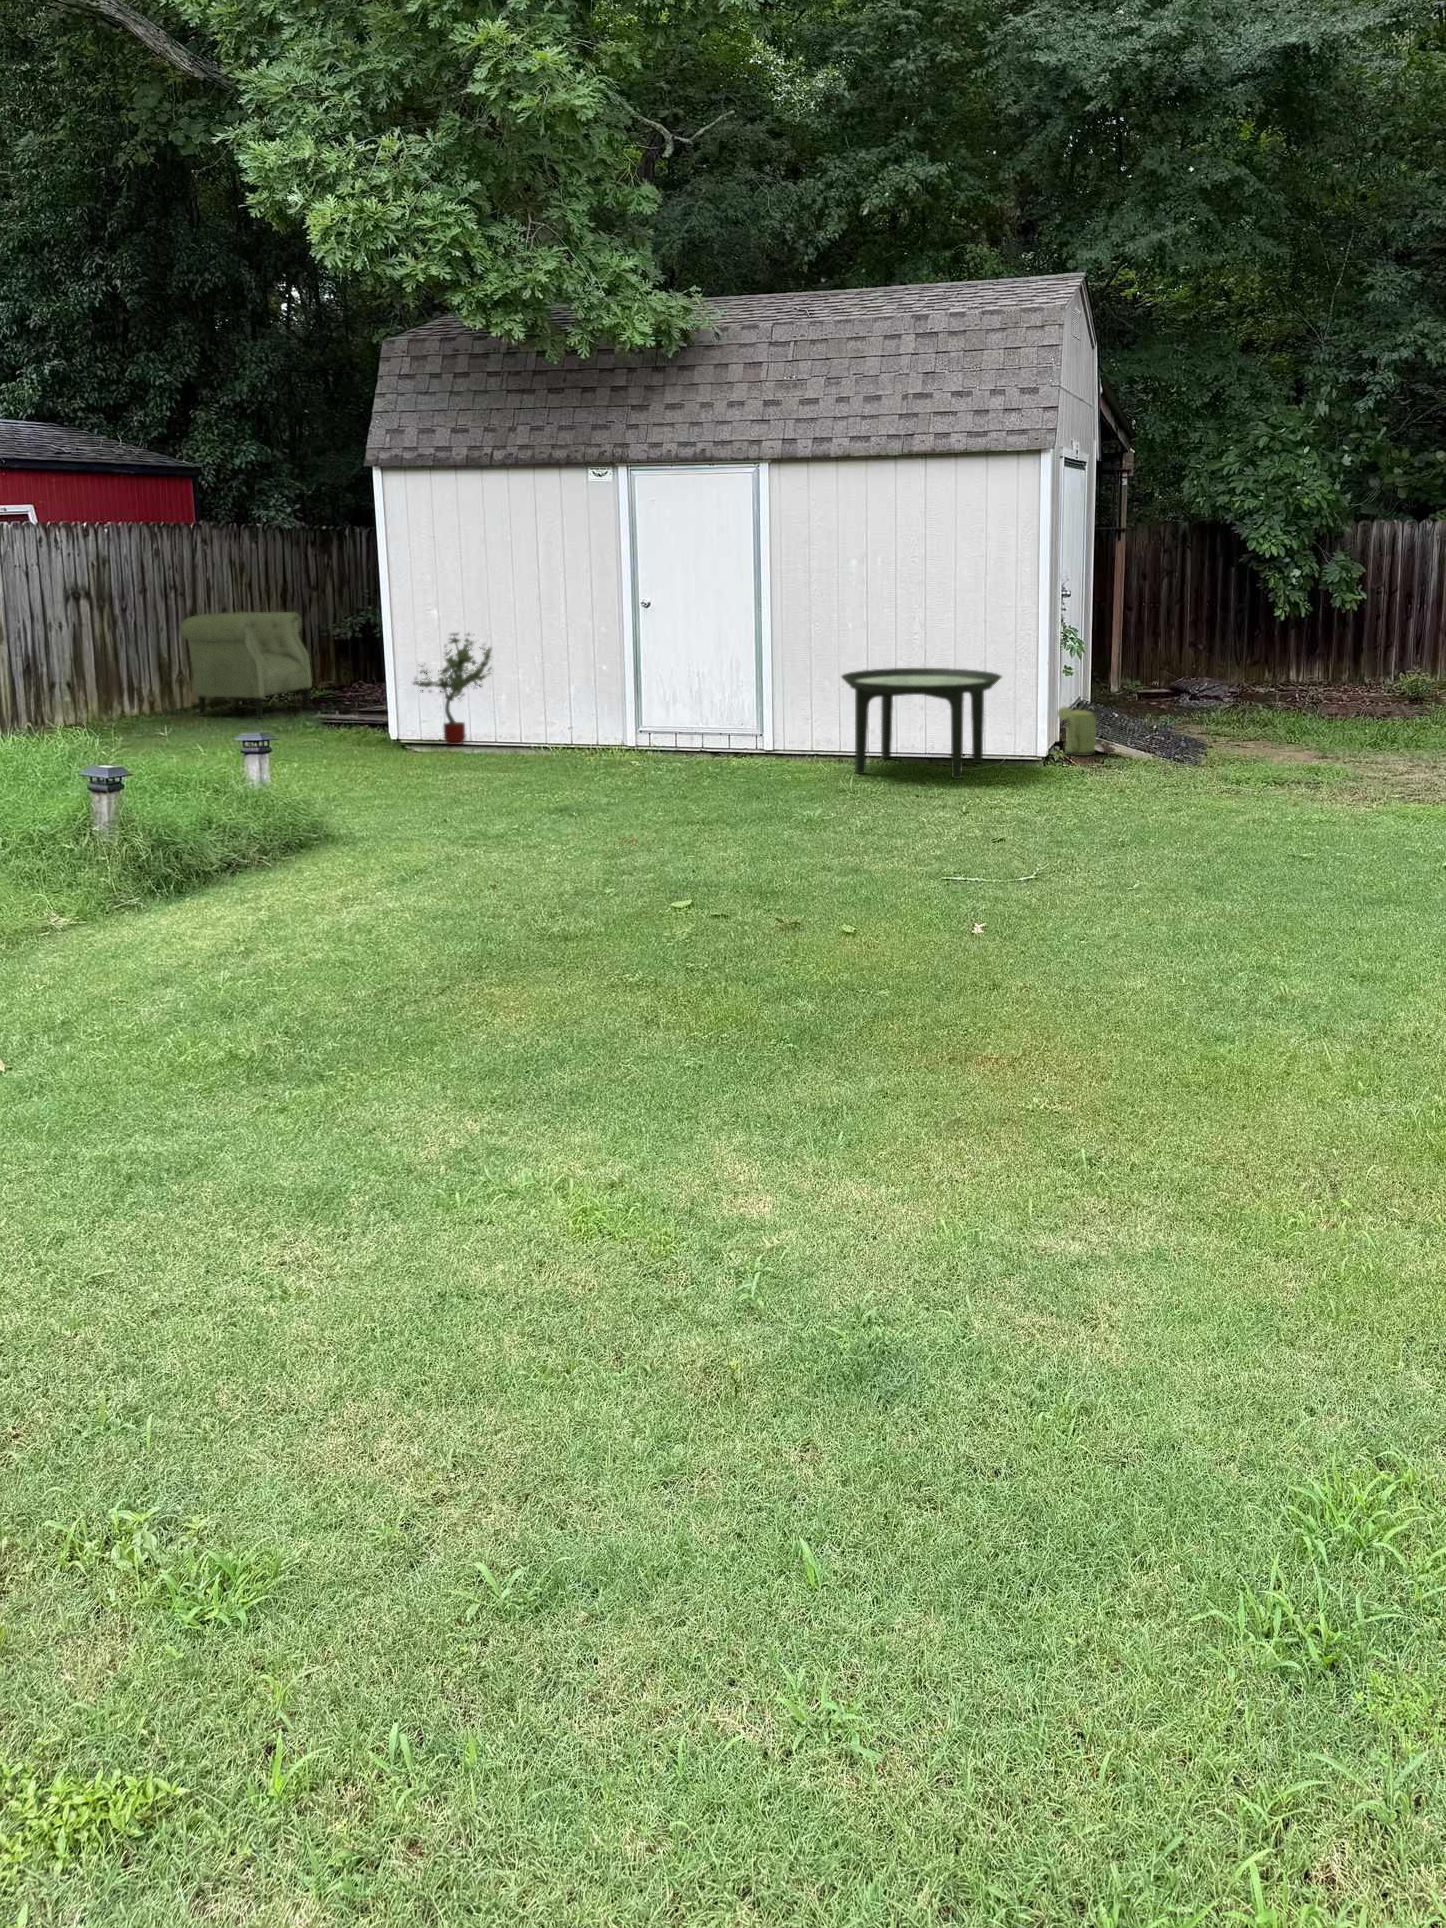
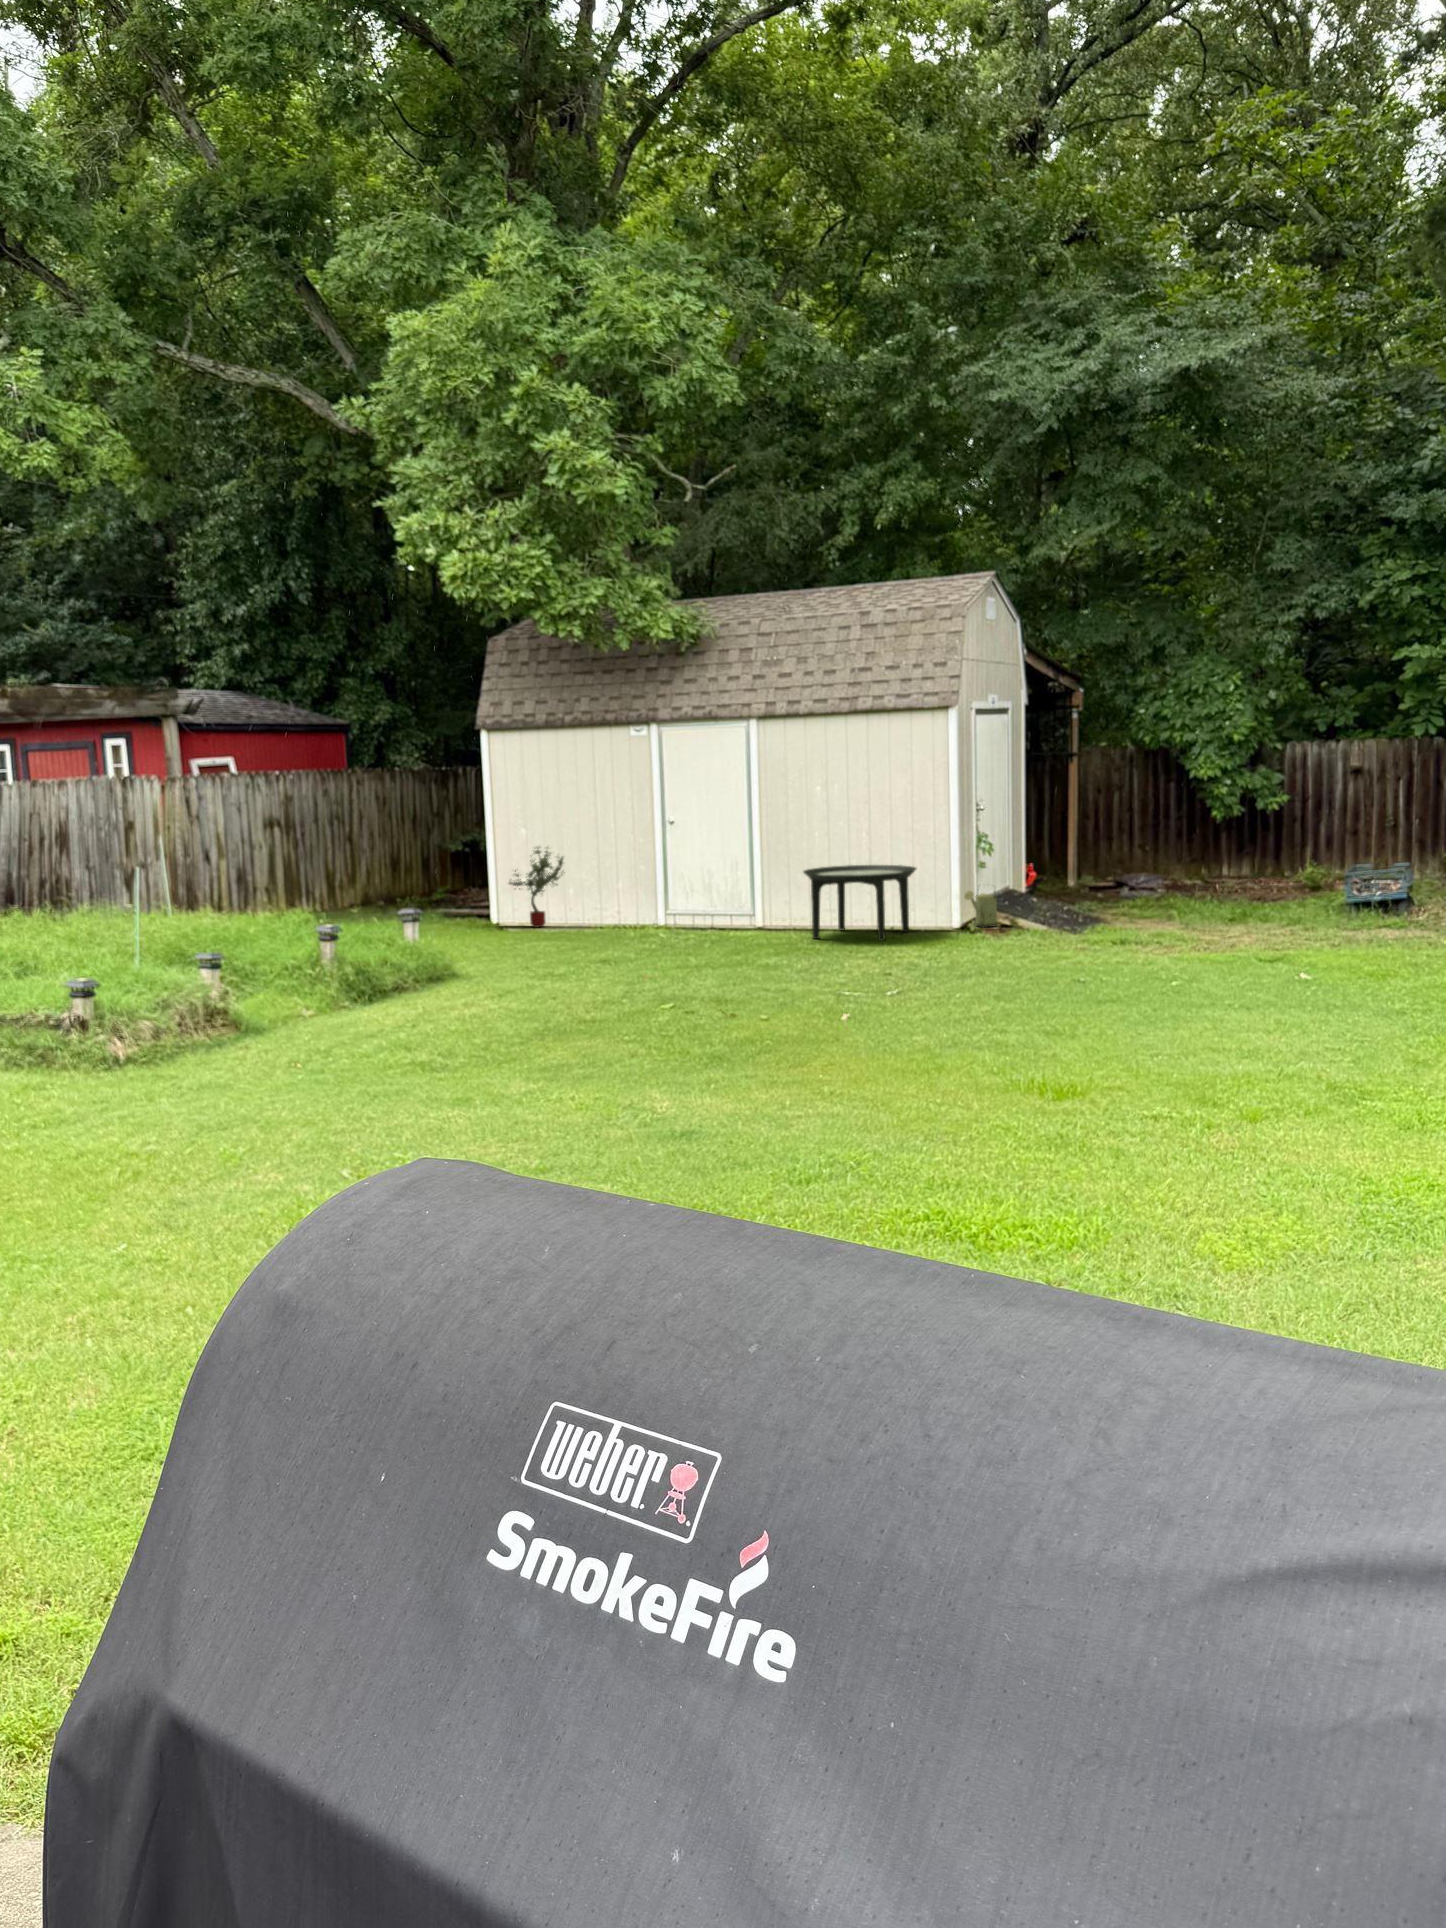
chair: present [181,612,312,719] -> none [341,835,435,914]

